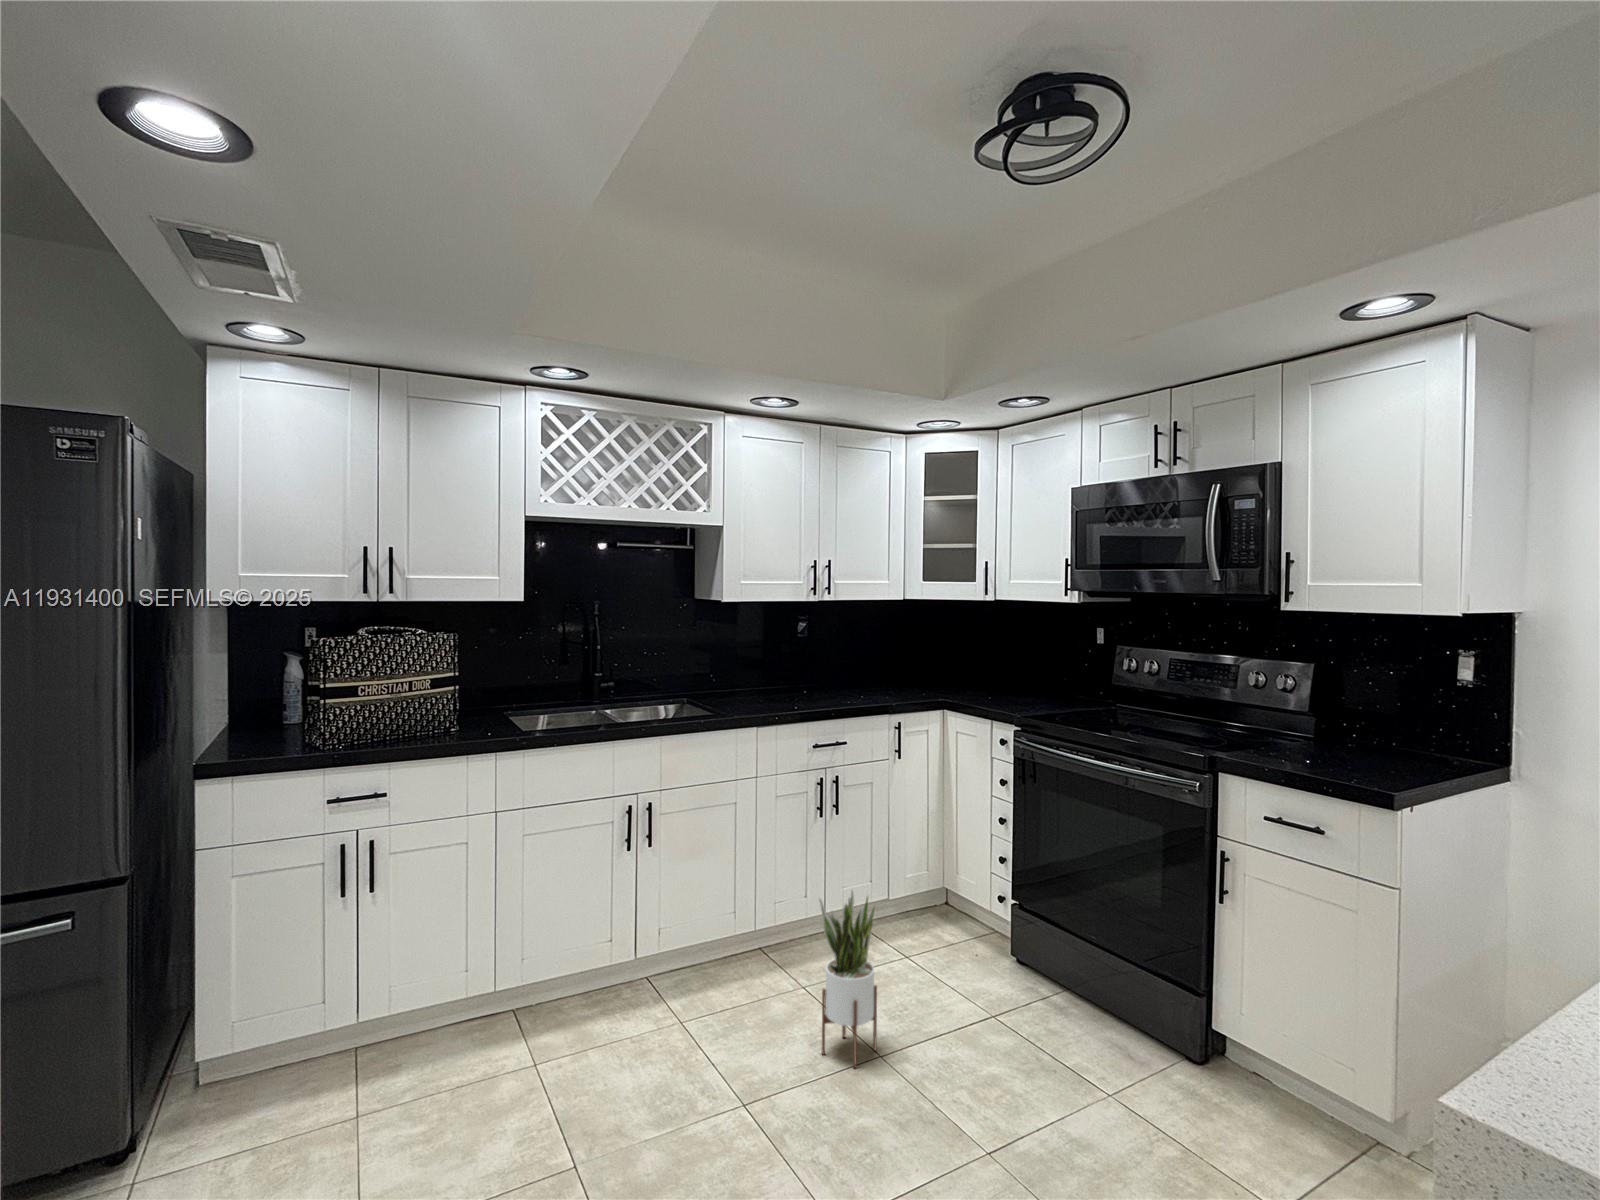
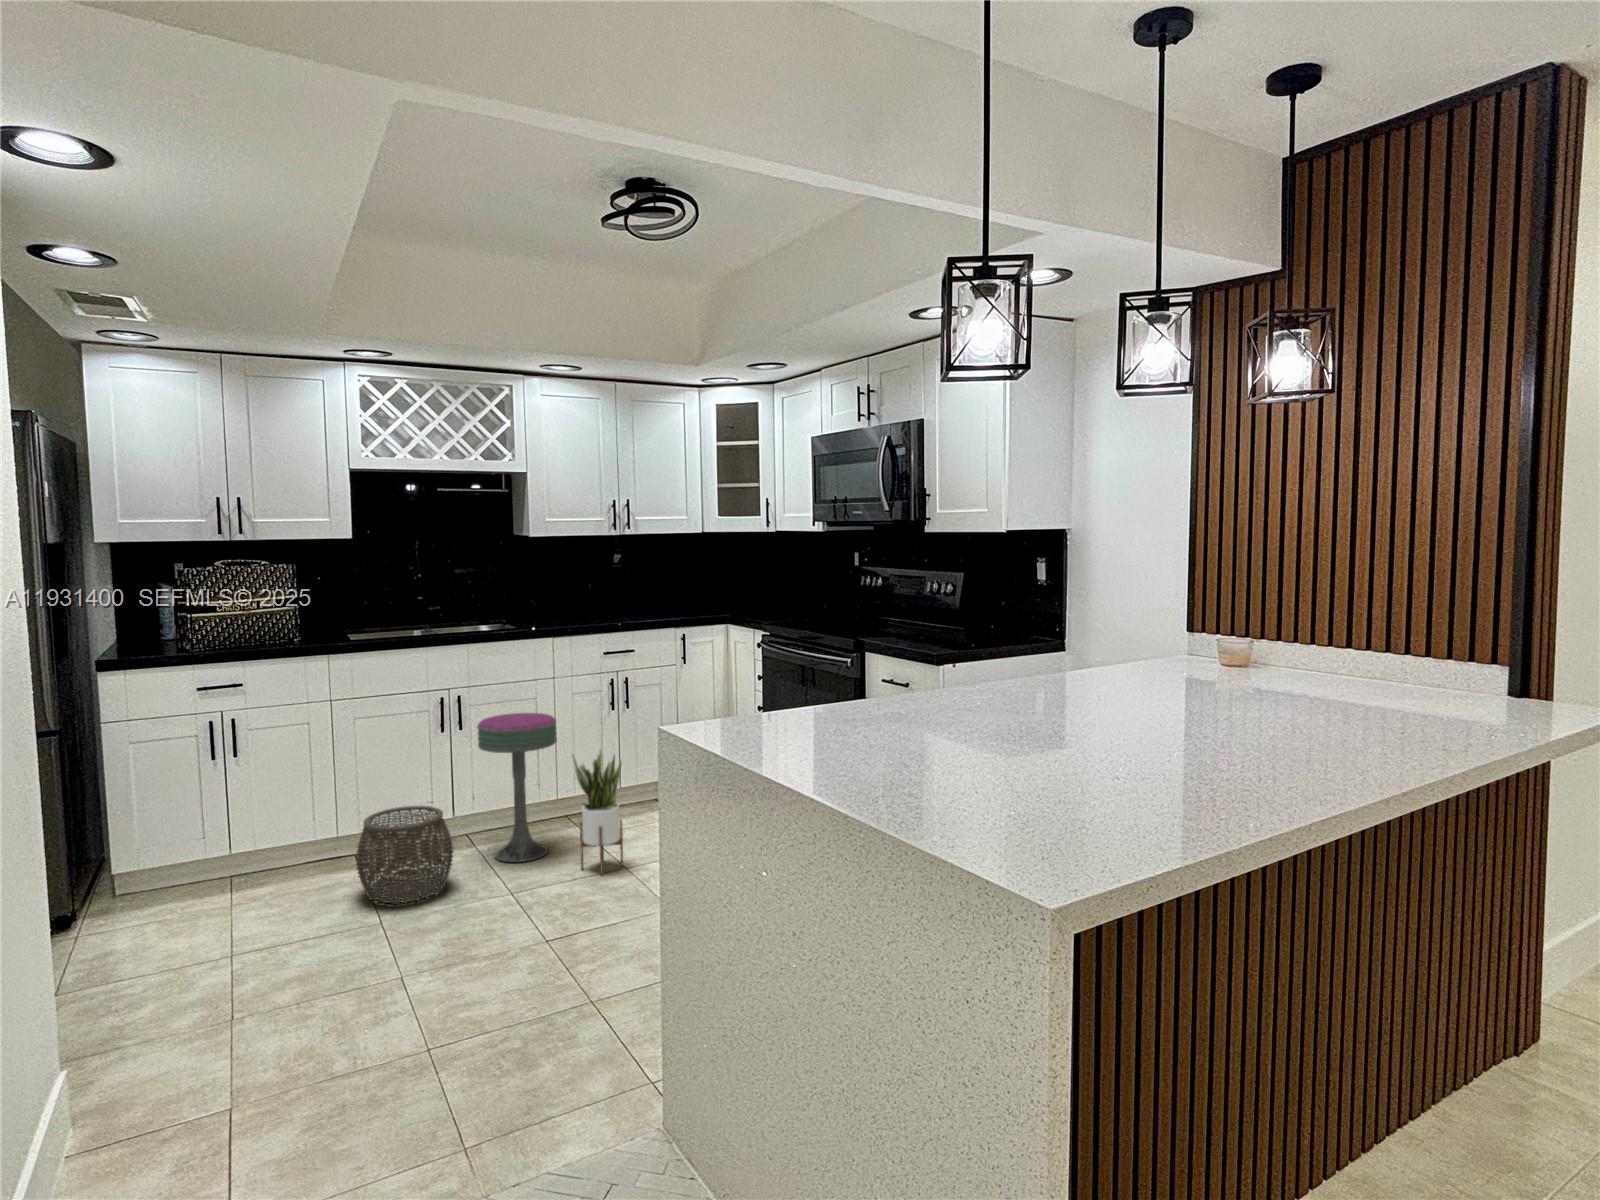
bar stool: none [682,828,781,1036] -> present [478,713,557,862]
woven basket: none [532,965,662,1124] -> present [356,806,453,904]

